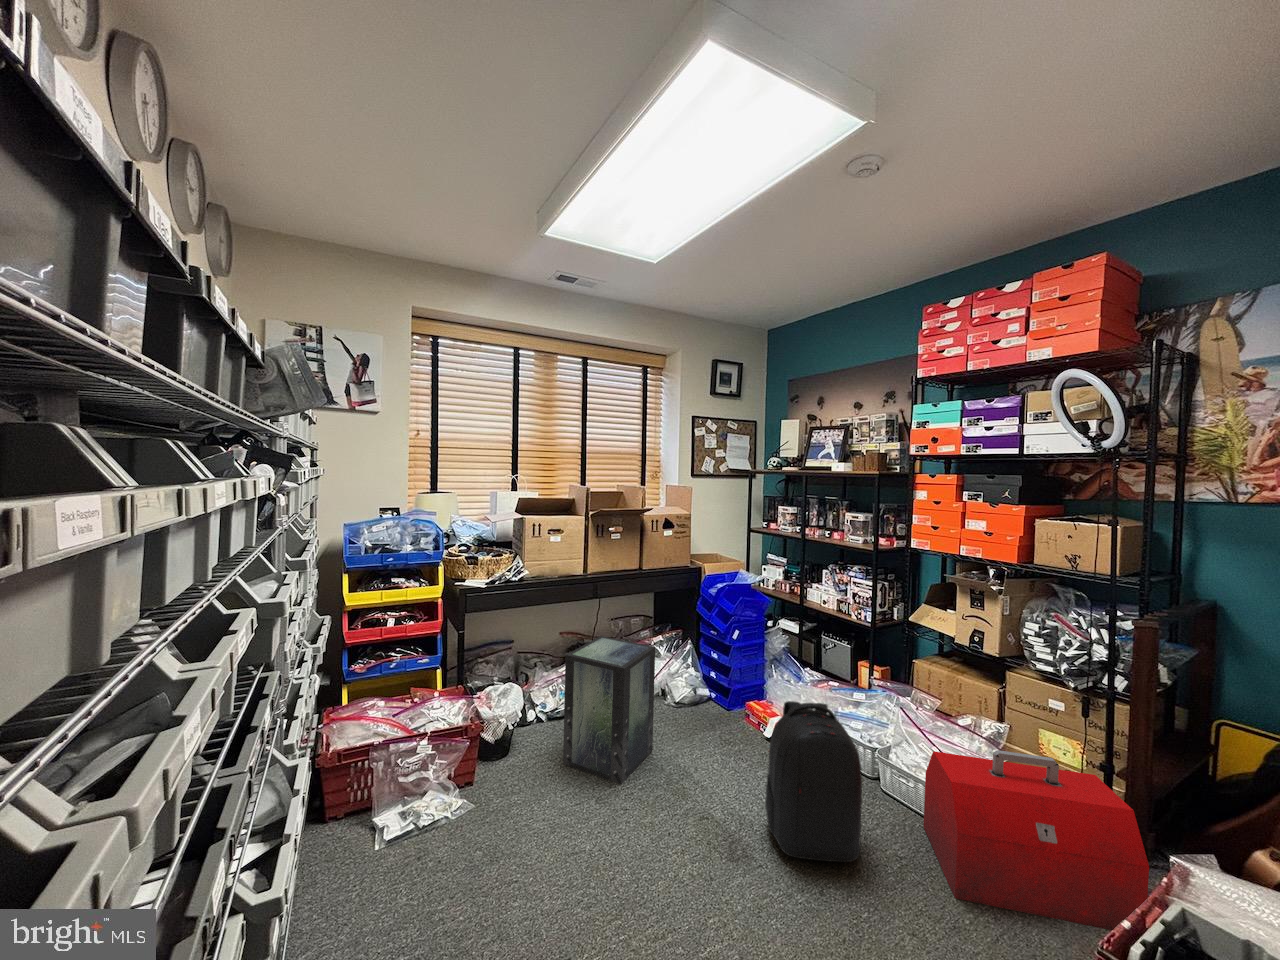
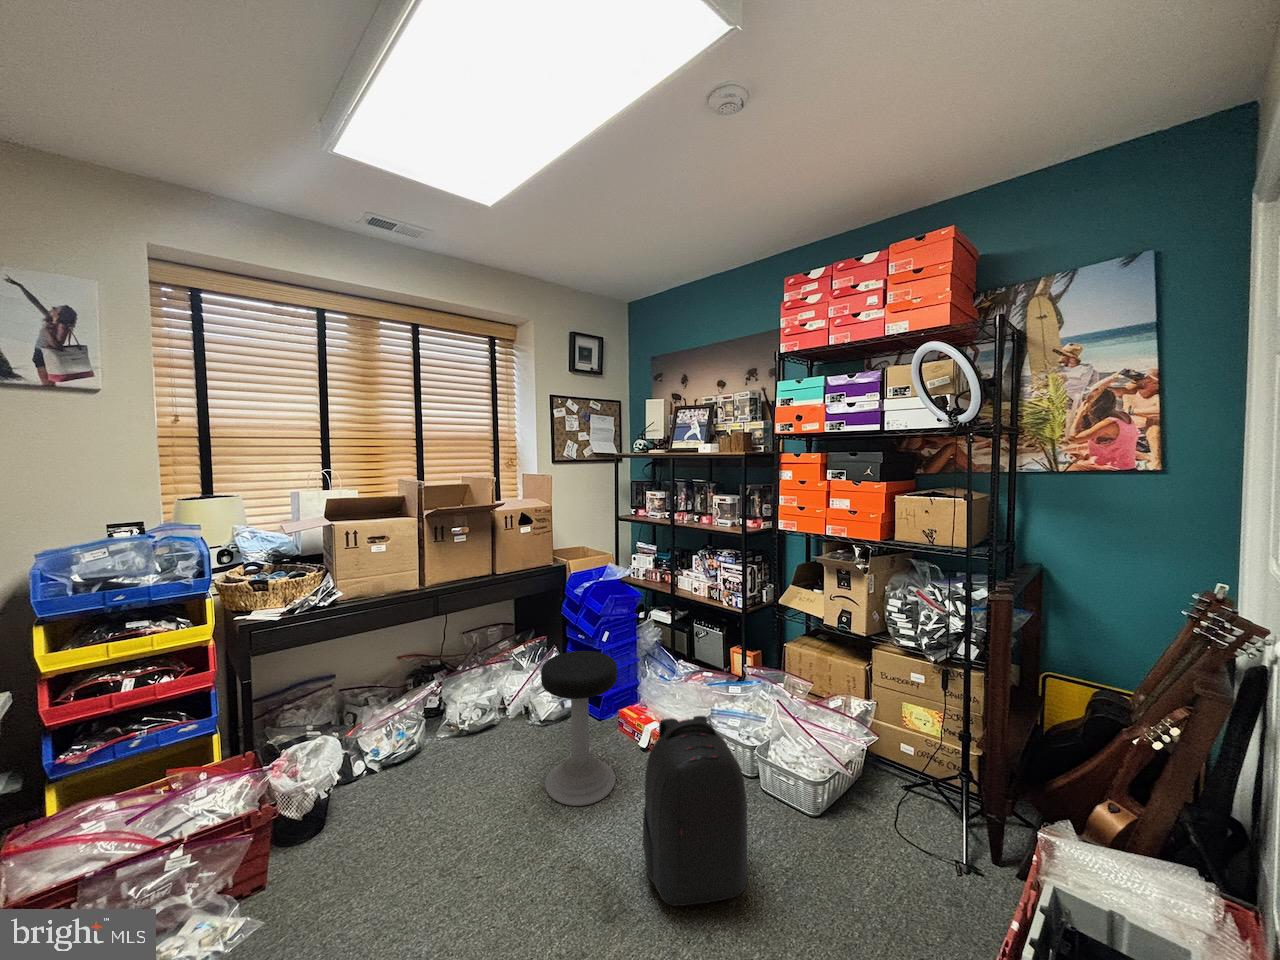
storage box: present [563,636,655,784] -> none [390,663,512,848]
stool: none [680,640,747,772] -> present [541,651,617,806]
toolbox: present [923,750,1149,930] -> none [805,742,1016,913]

